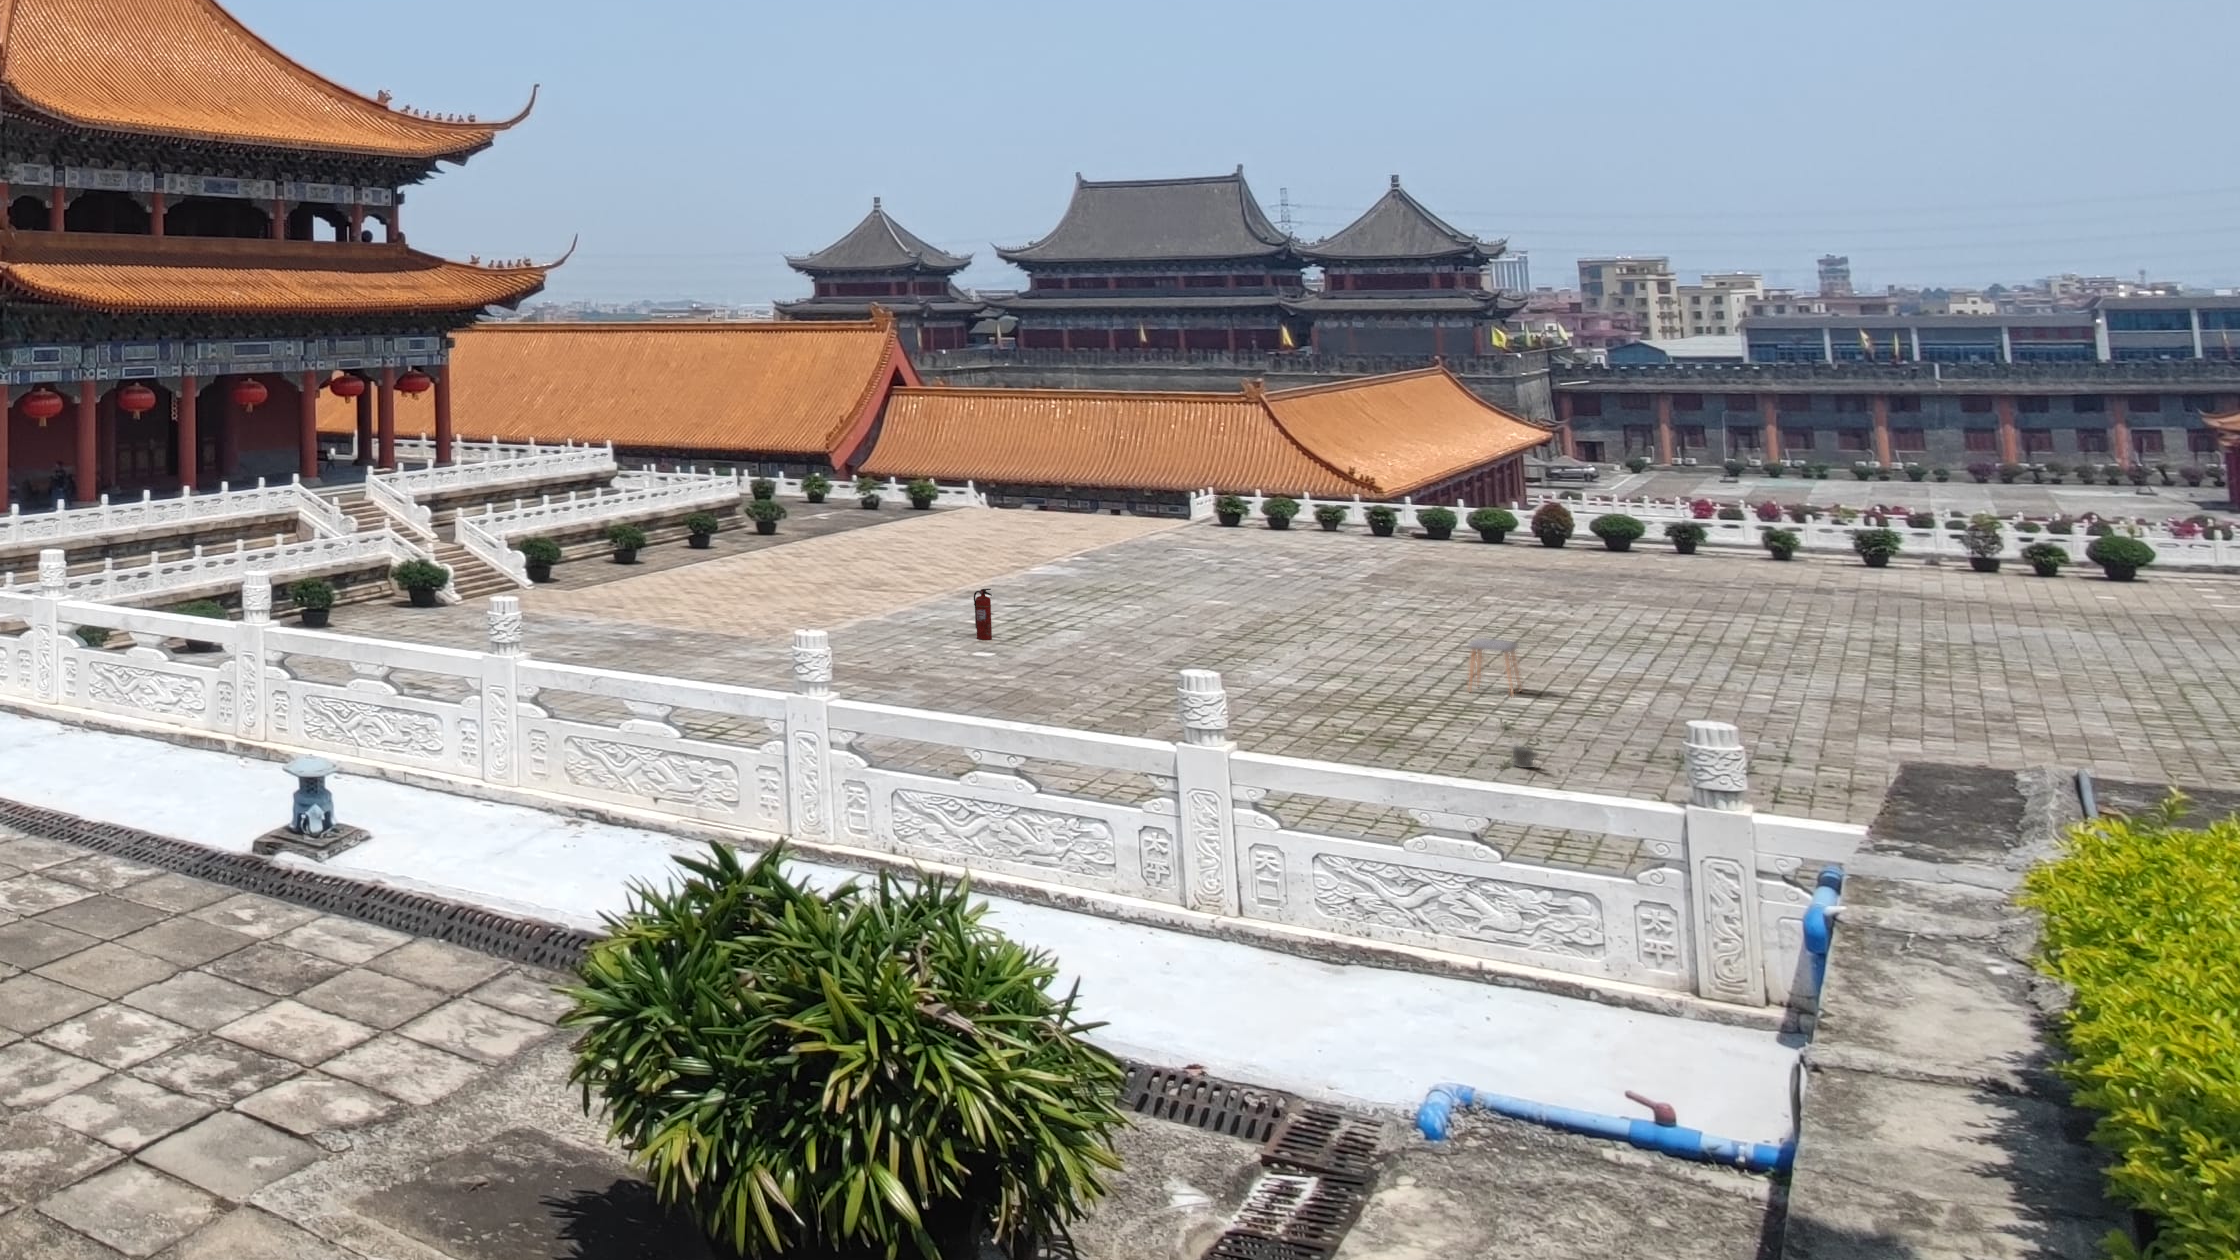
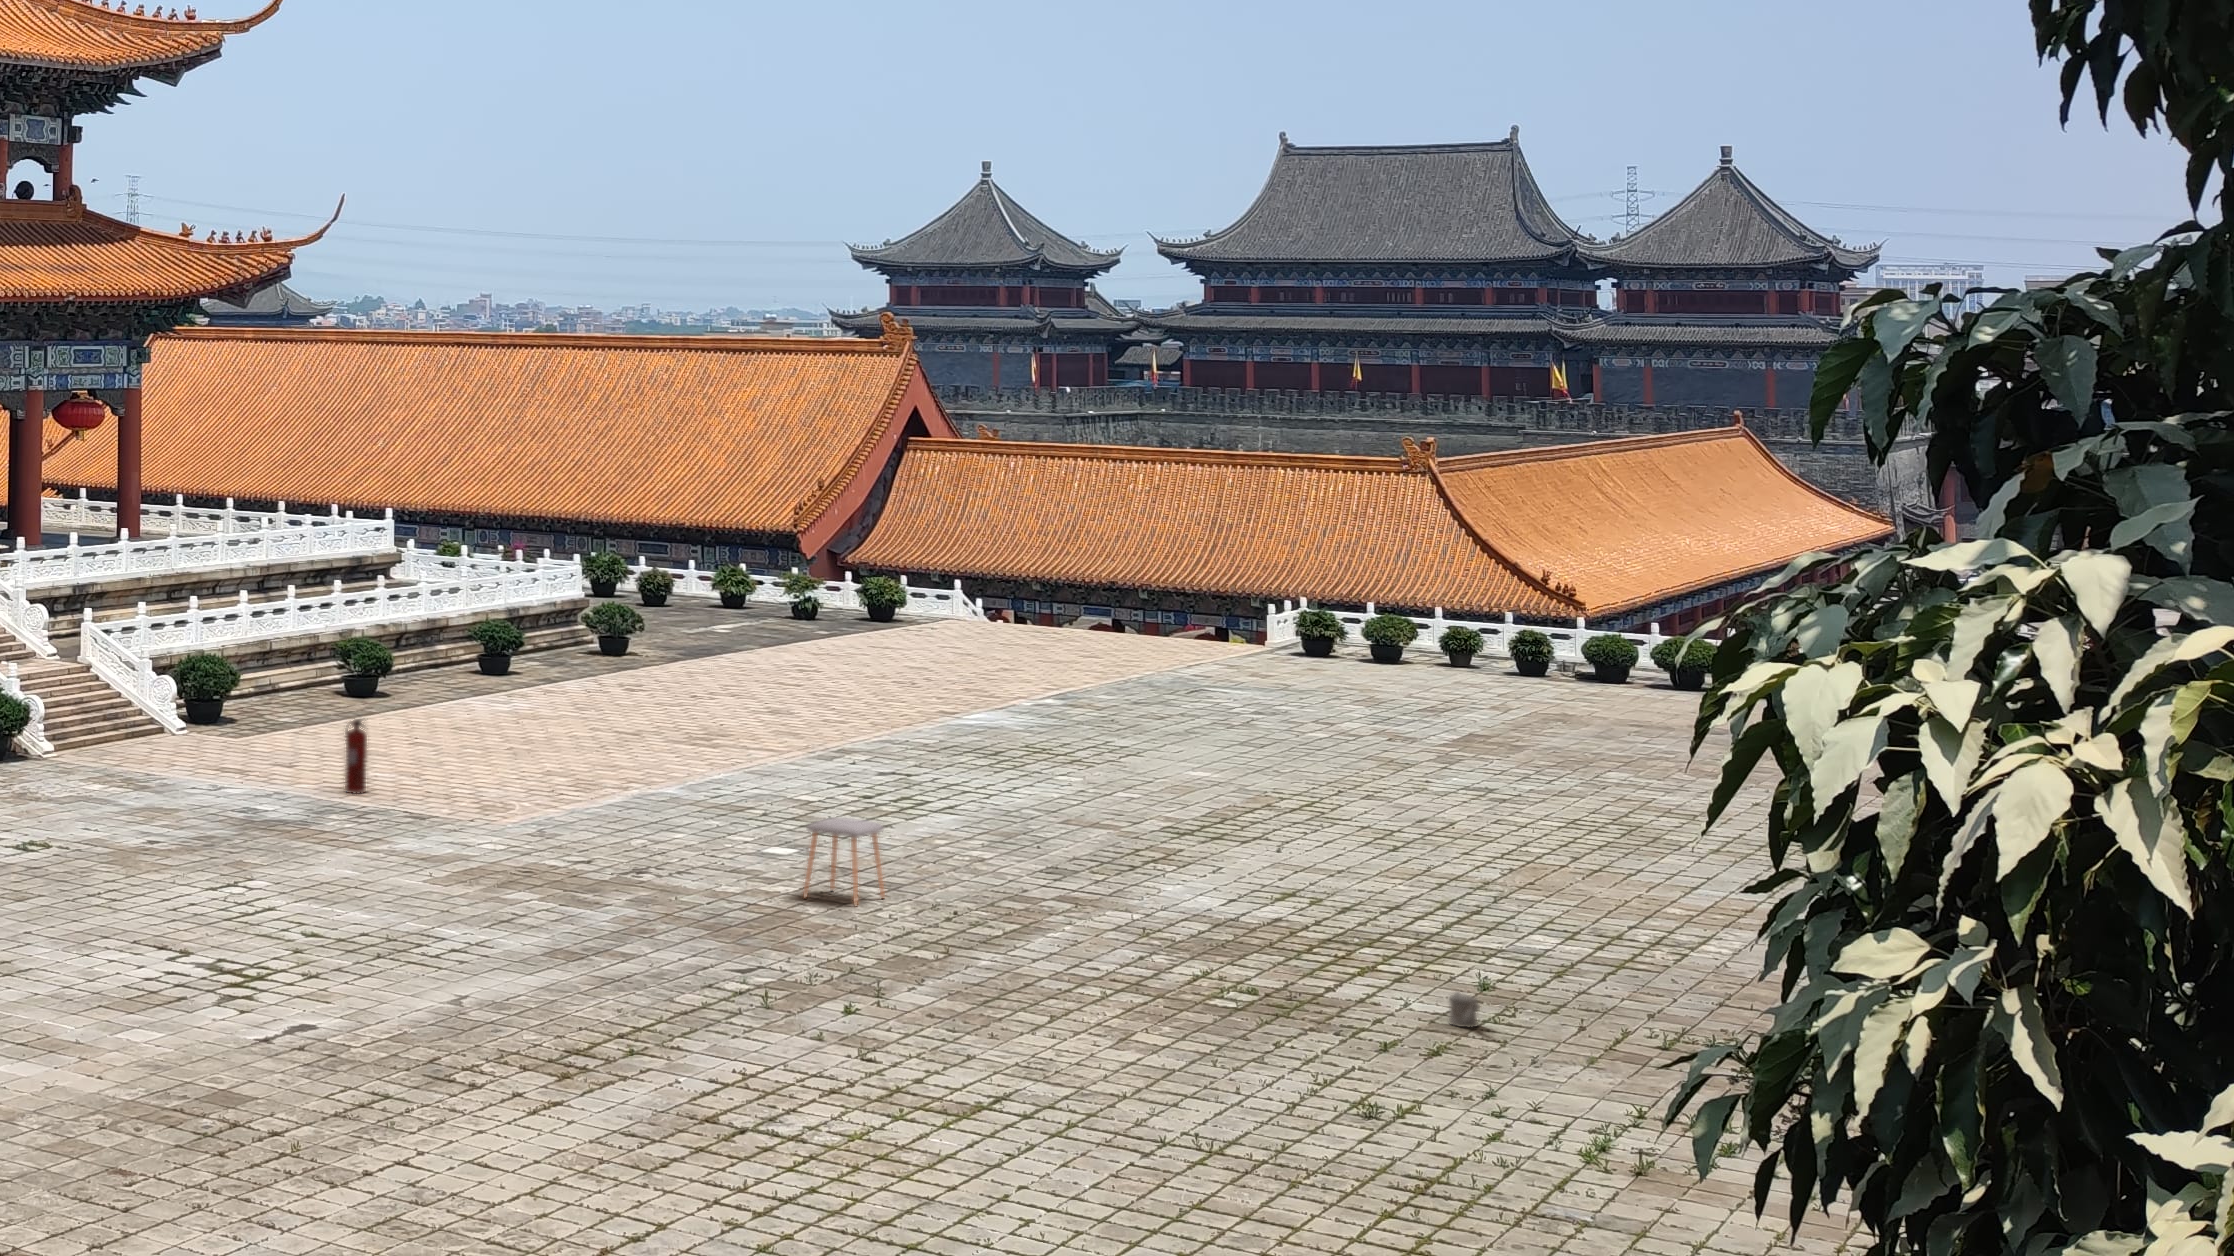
fire extinguisher: present [974,589,992,640] -> present [345,719,367,794]
stool: present [1468,638,1521,695] -> present [803,817,885,905]

